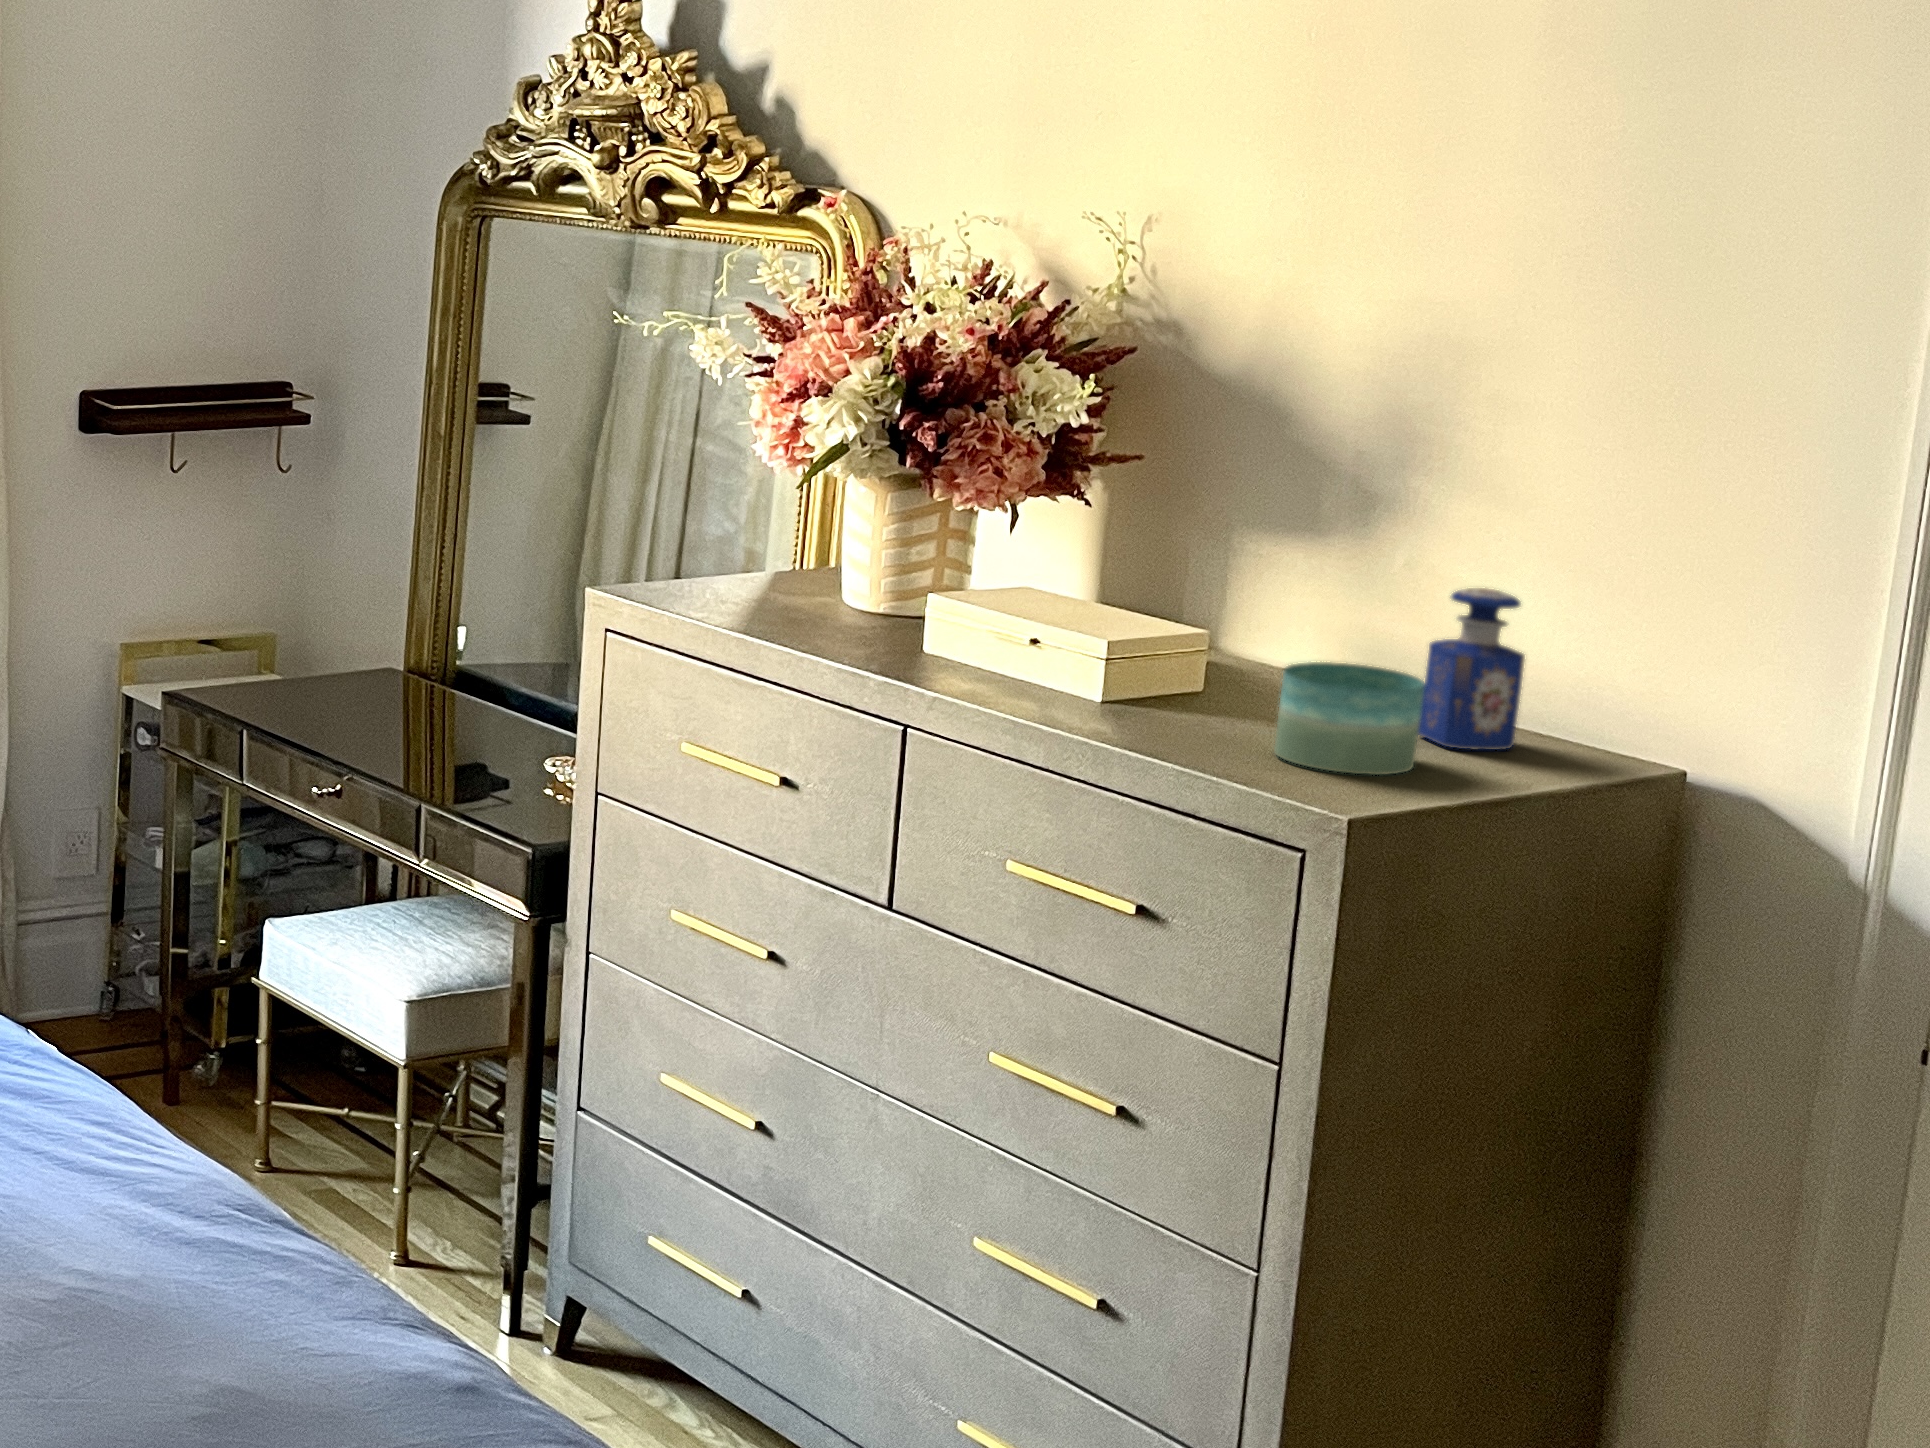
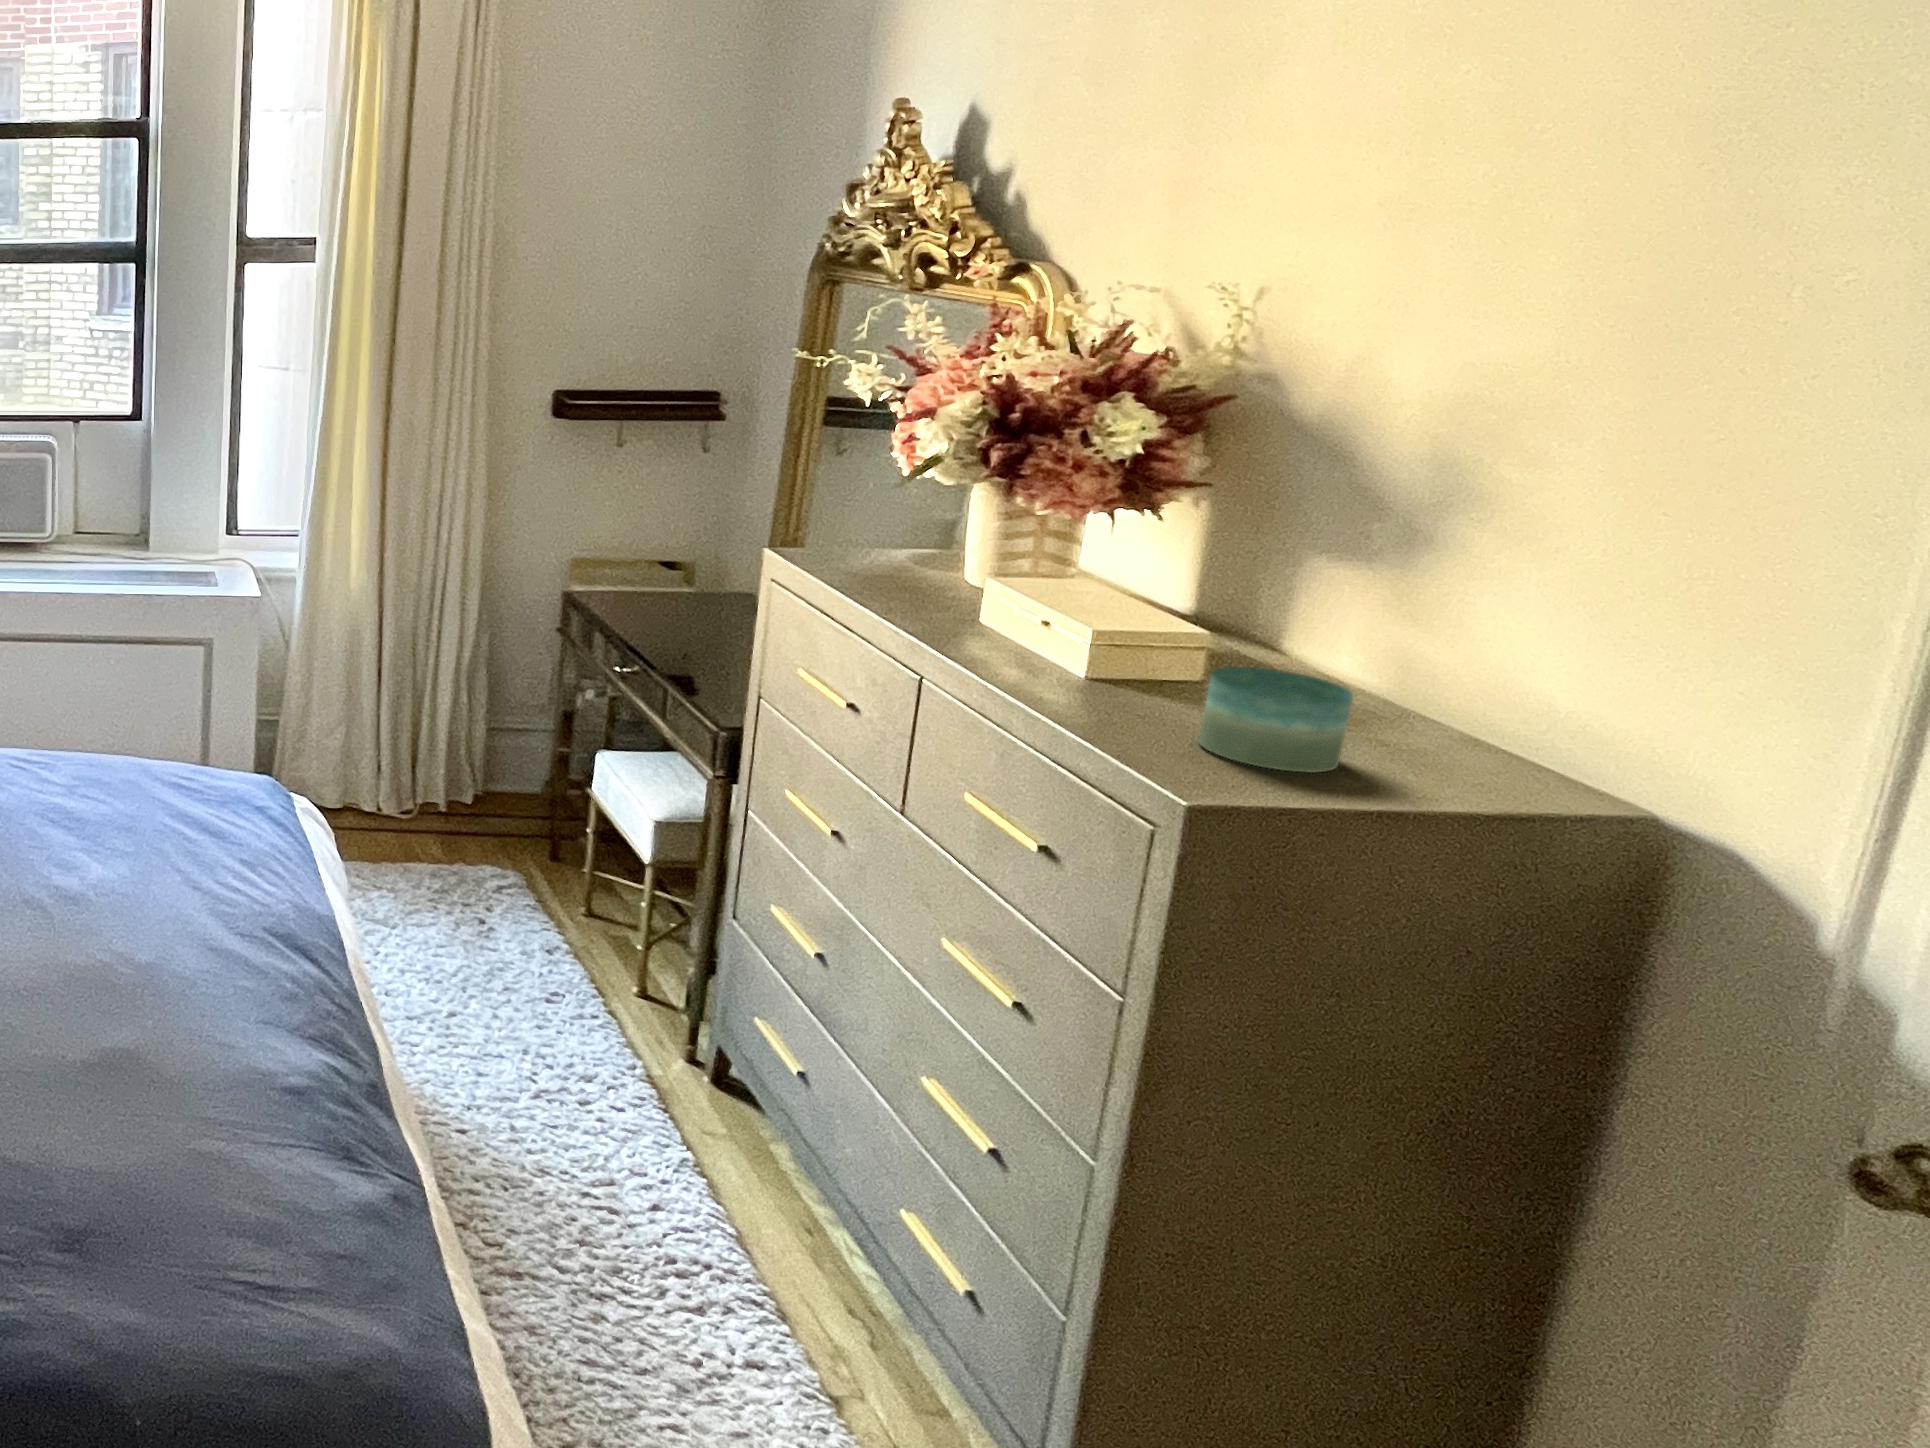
perfume bottle: present [1418,588,1525,750] -> none [1386,622,1502,769]

